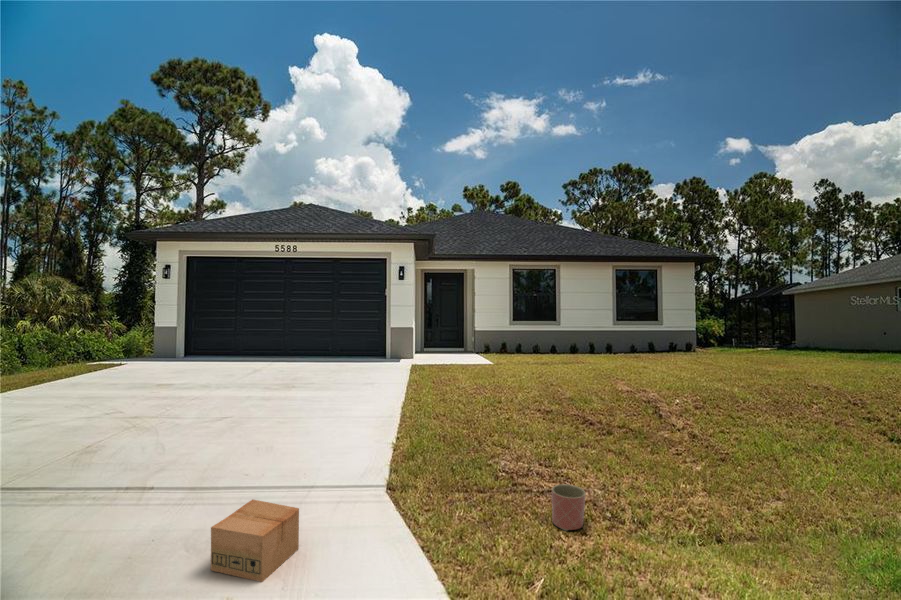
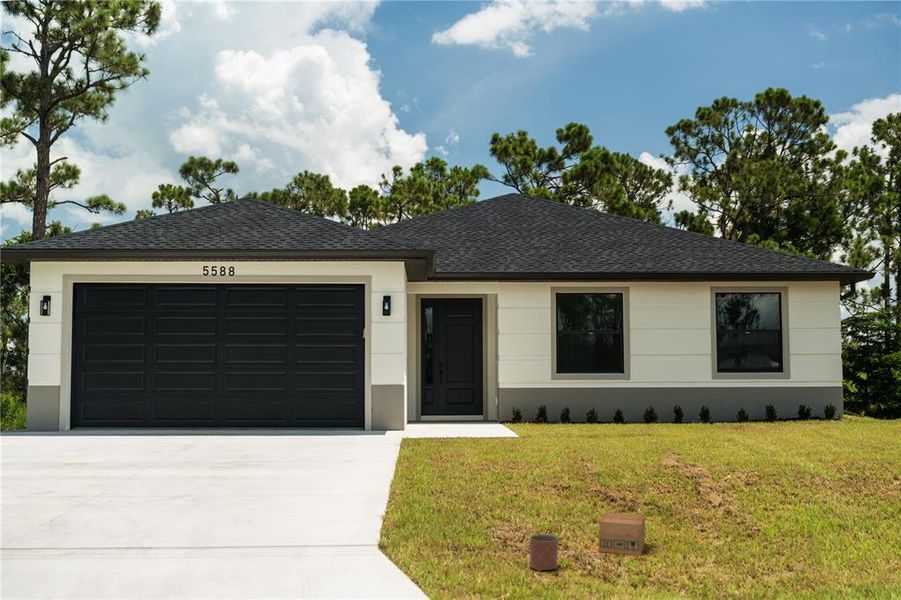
cardboard box: present [211,500,299,582] -> present [599,512,645,556]

